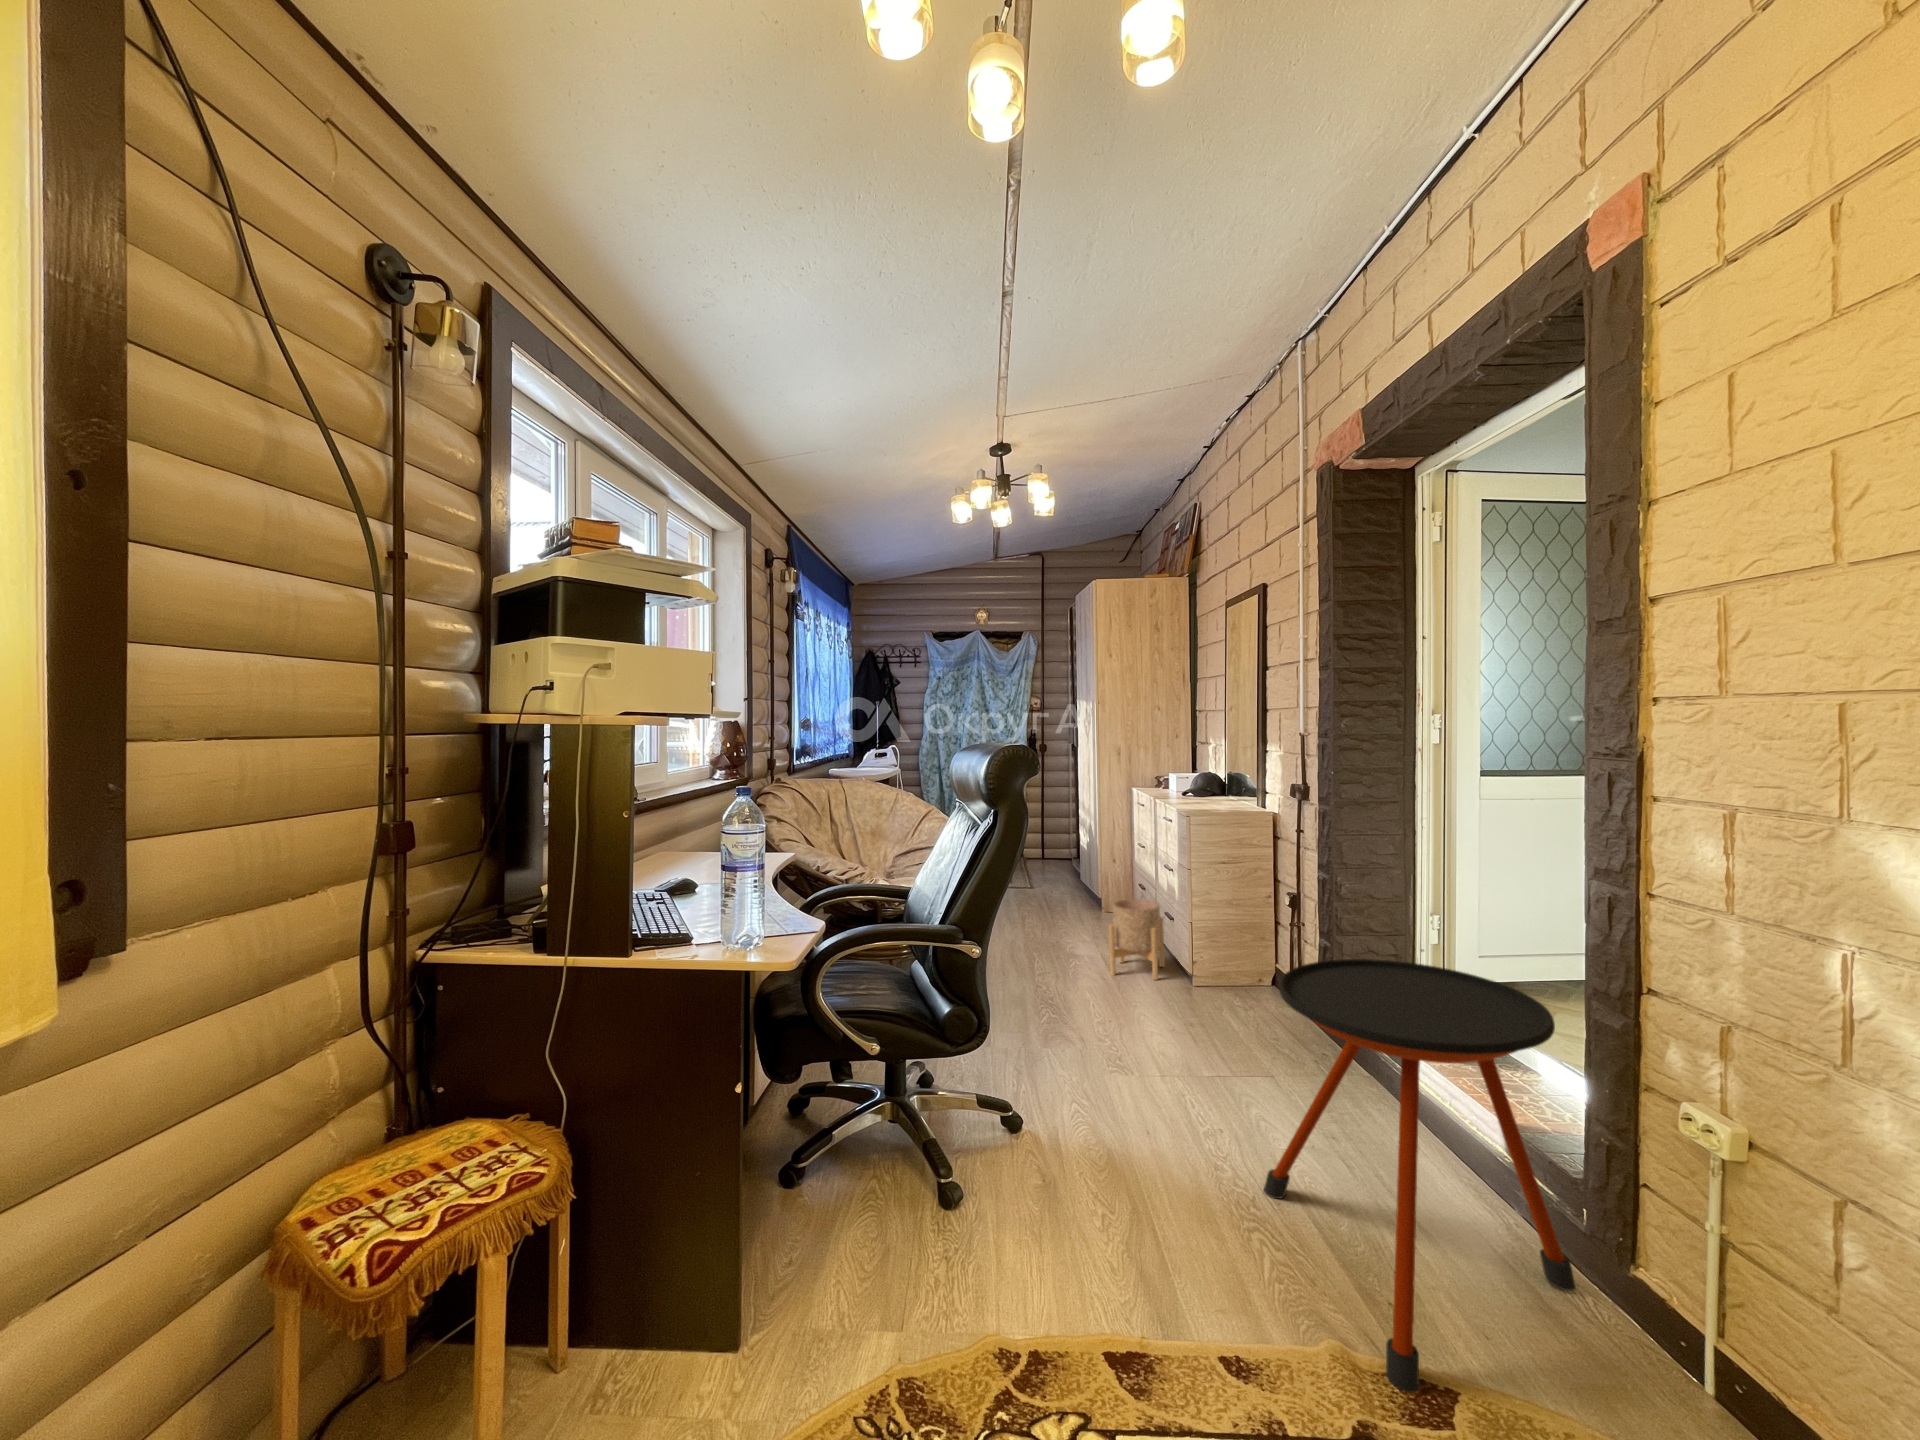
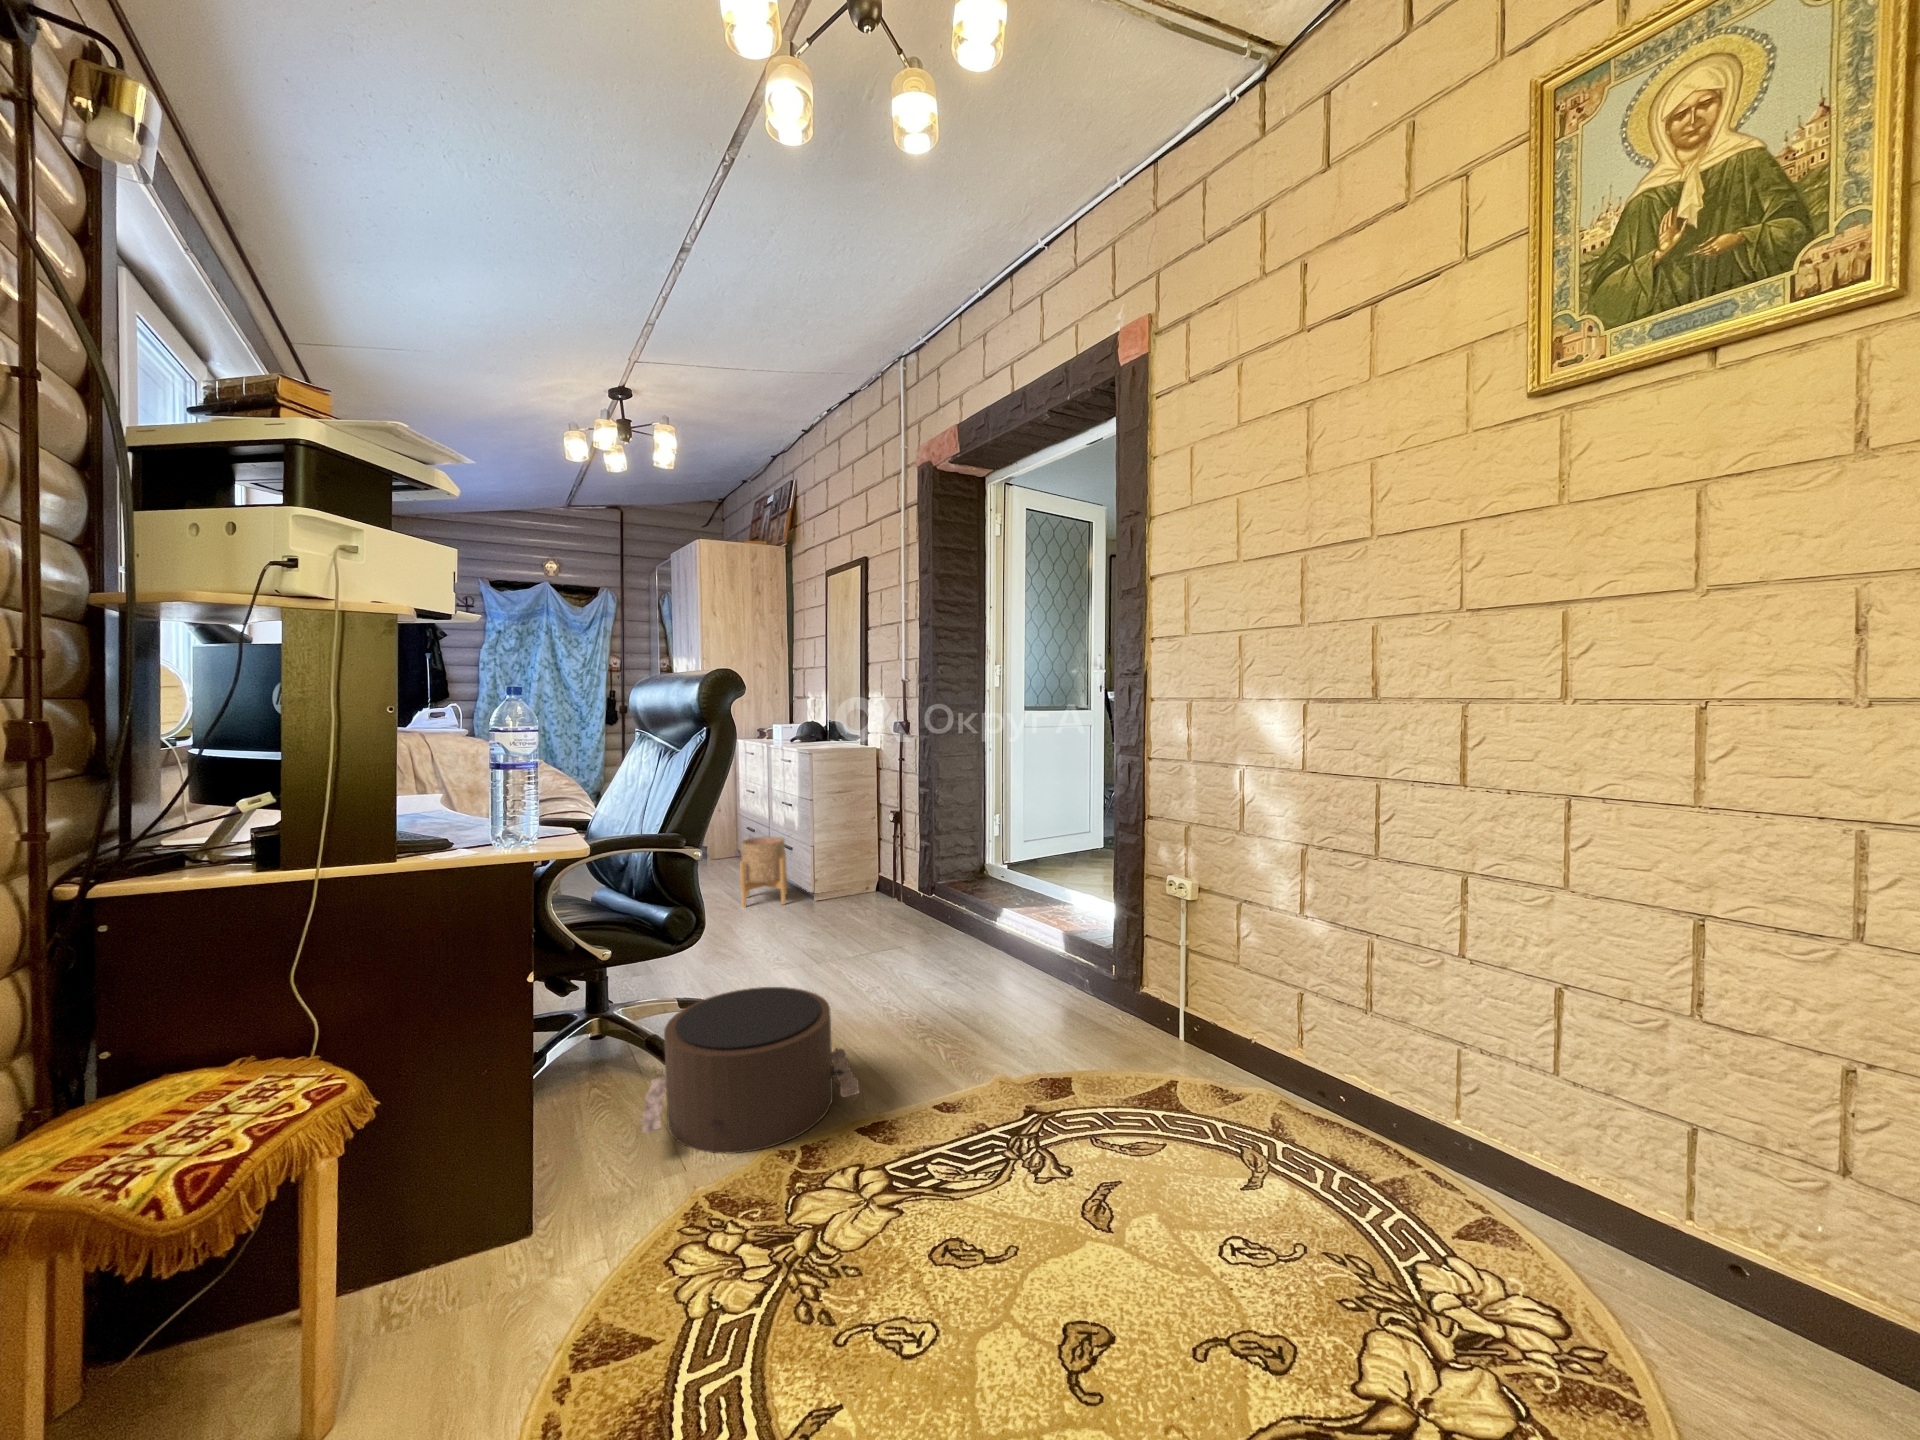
side table: present [1264,959,1576,1392] -> none [924,826,1110,1083]
pouf: none [874,1109,1121,1332] -> present [642,987,859,1153]

